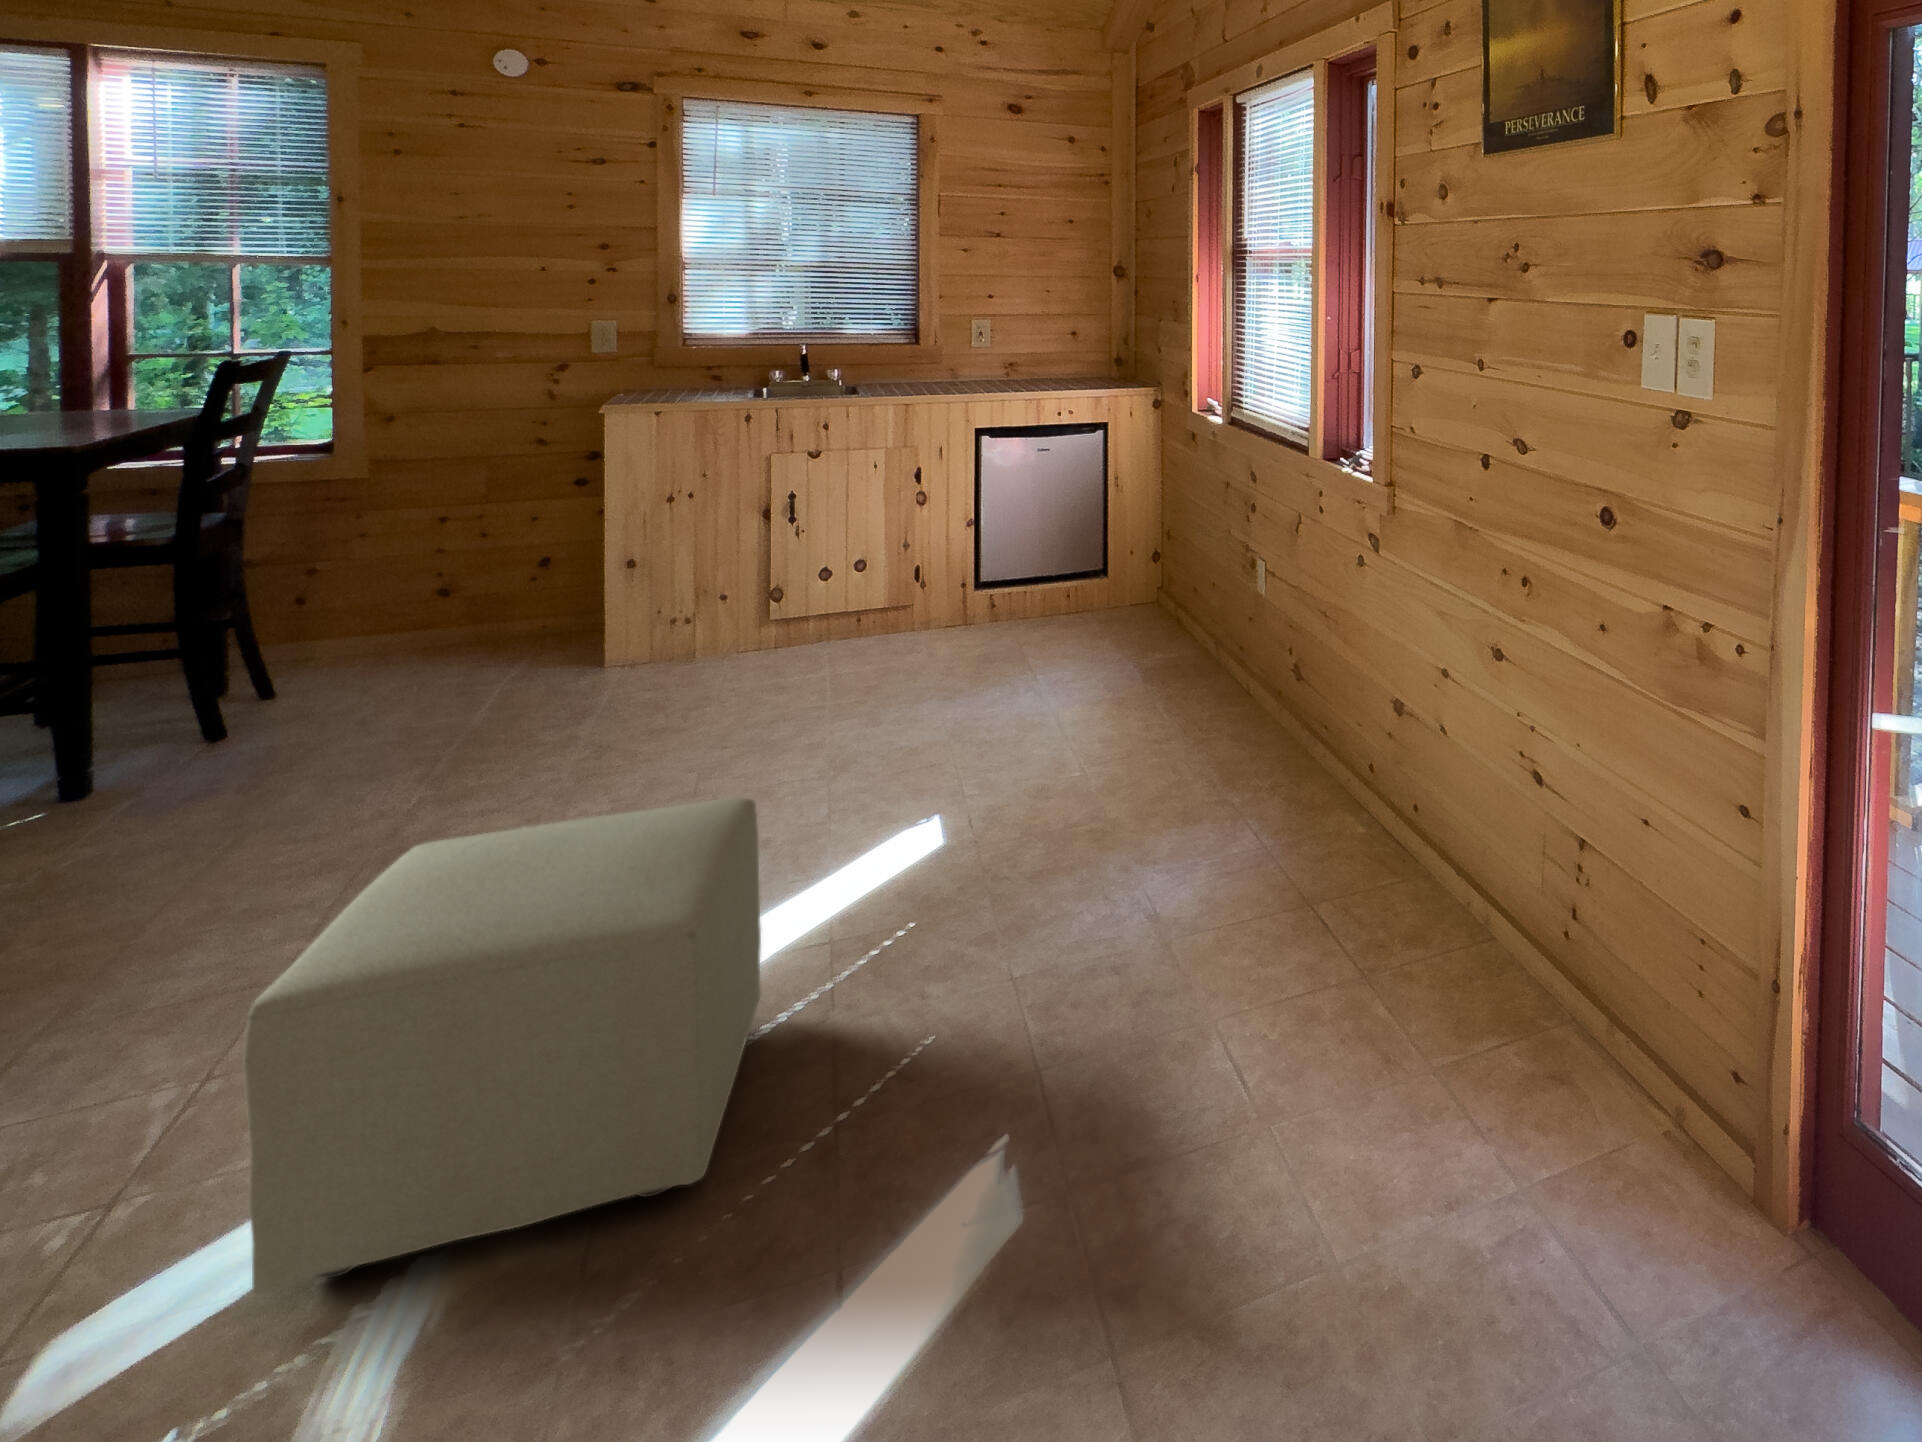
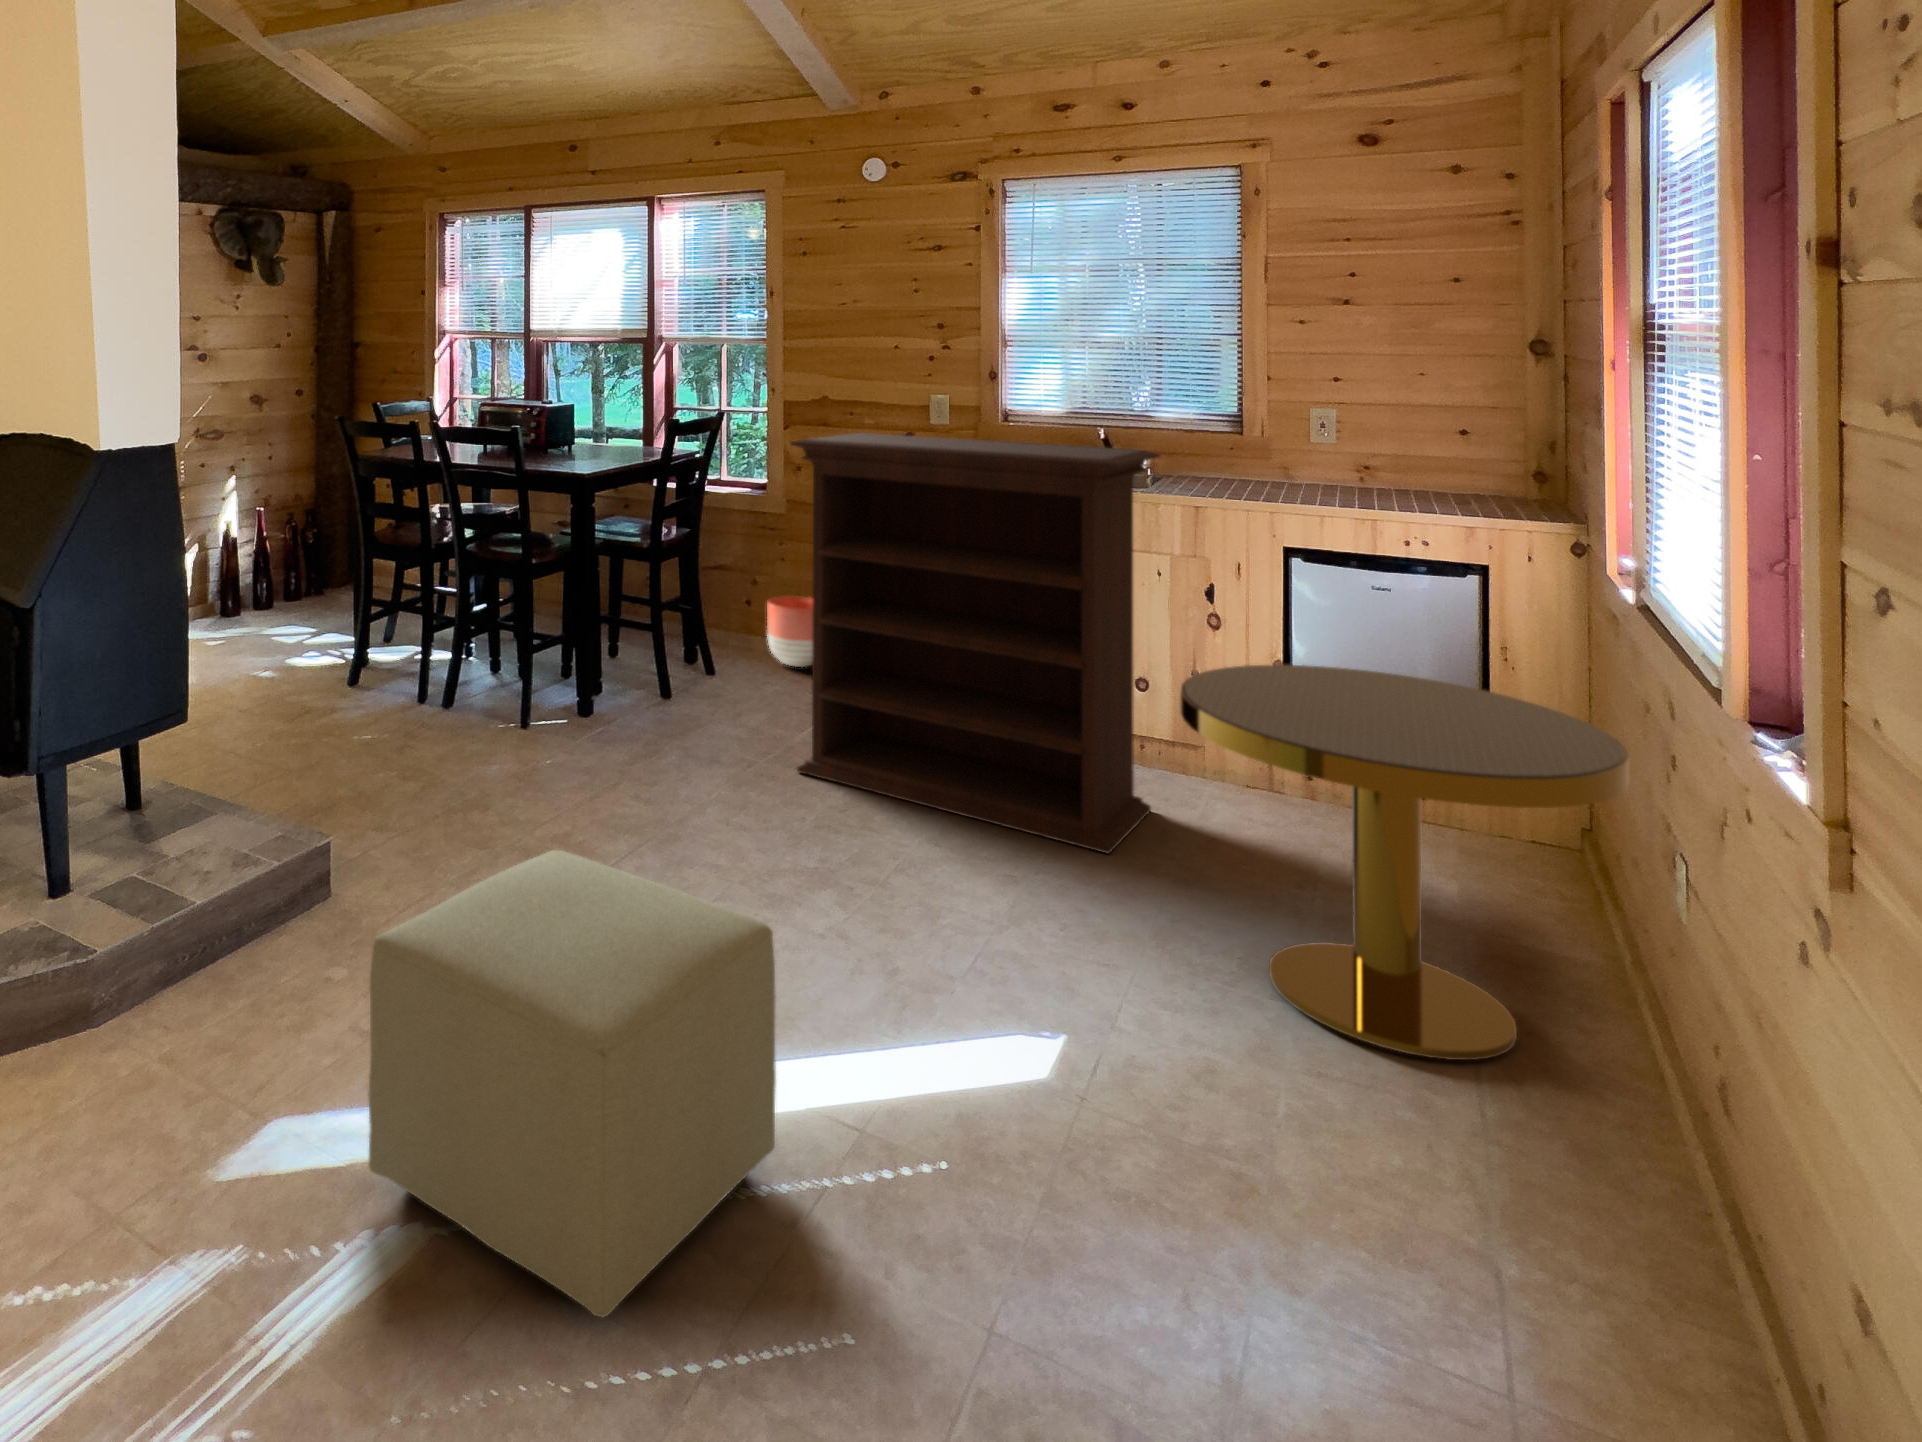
bookshelf: none [484,356,895,745] -> present [791,433,1160,854]
side table: none [972,494,1240,740] -> present [1180,665,1630,1060]
planter: none [354,570,454,656] -> present [767,596,813,667]

